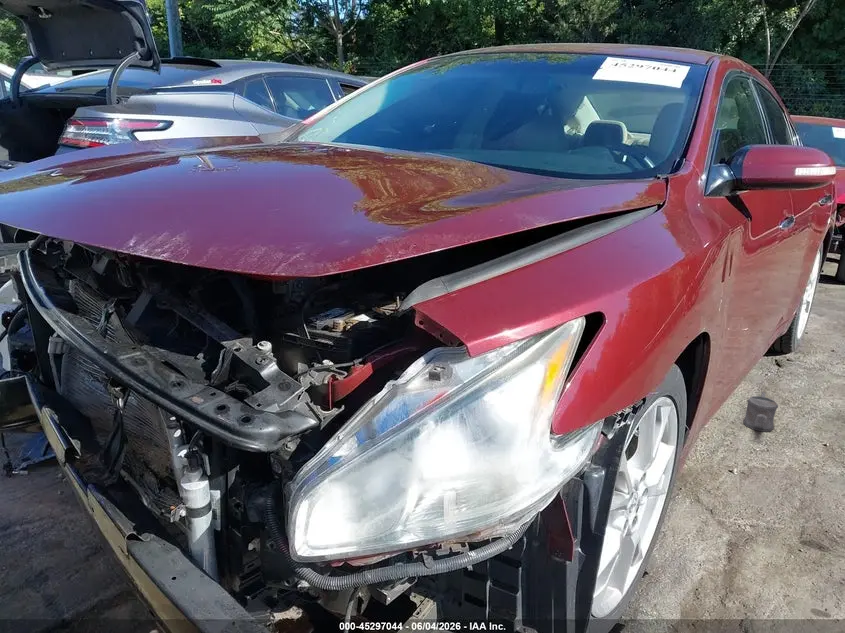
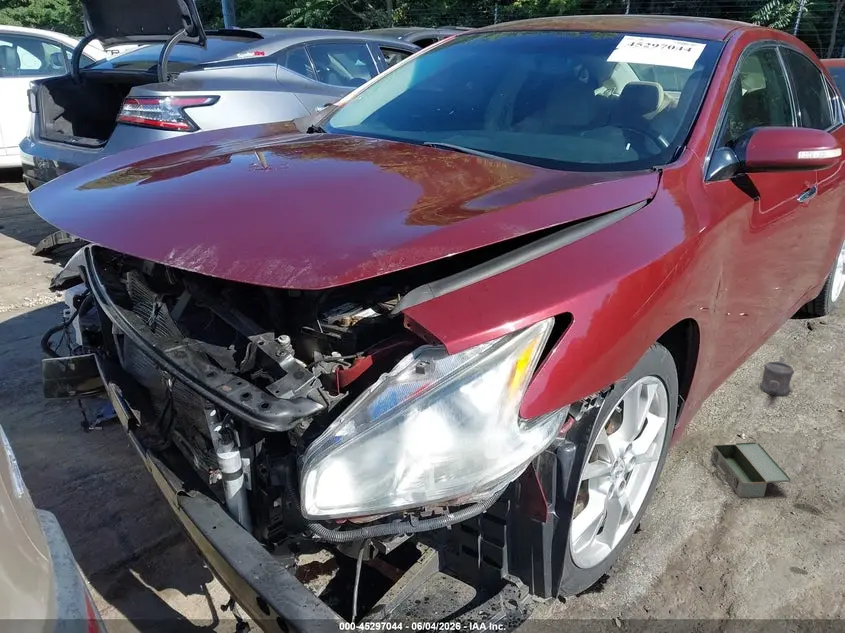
toolbox: none [707,478,796,537] -> present [711,442,791,498]

